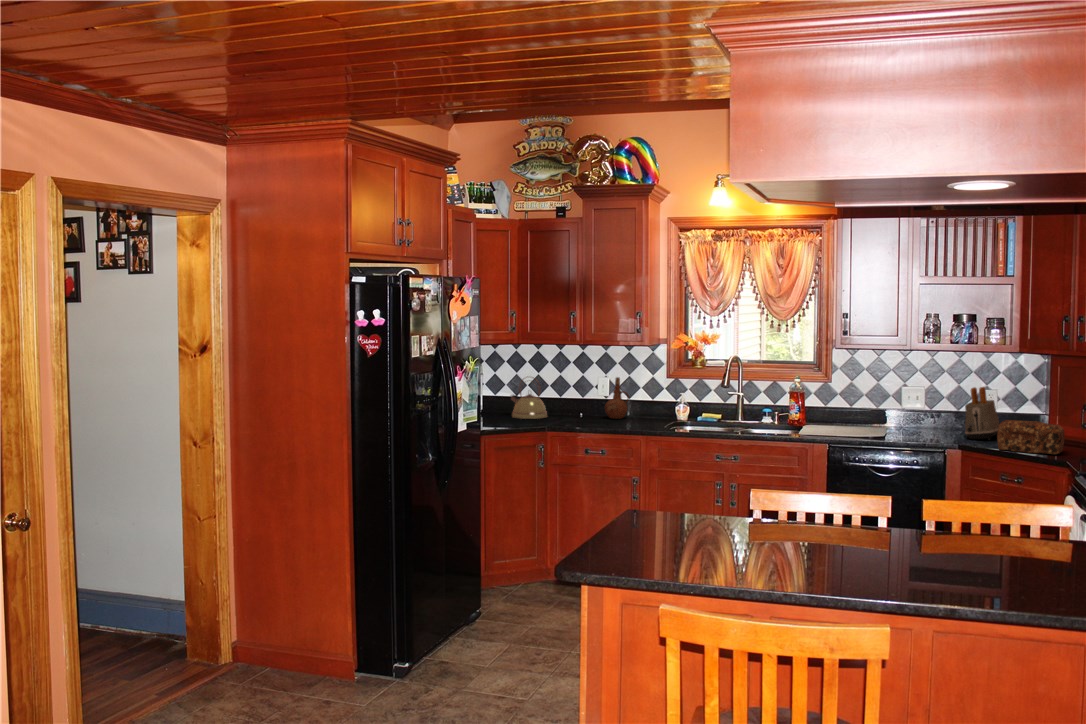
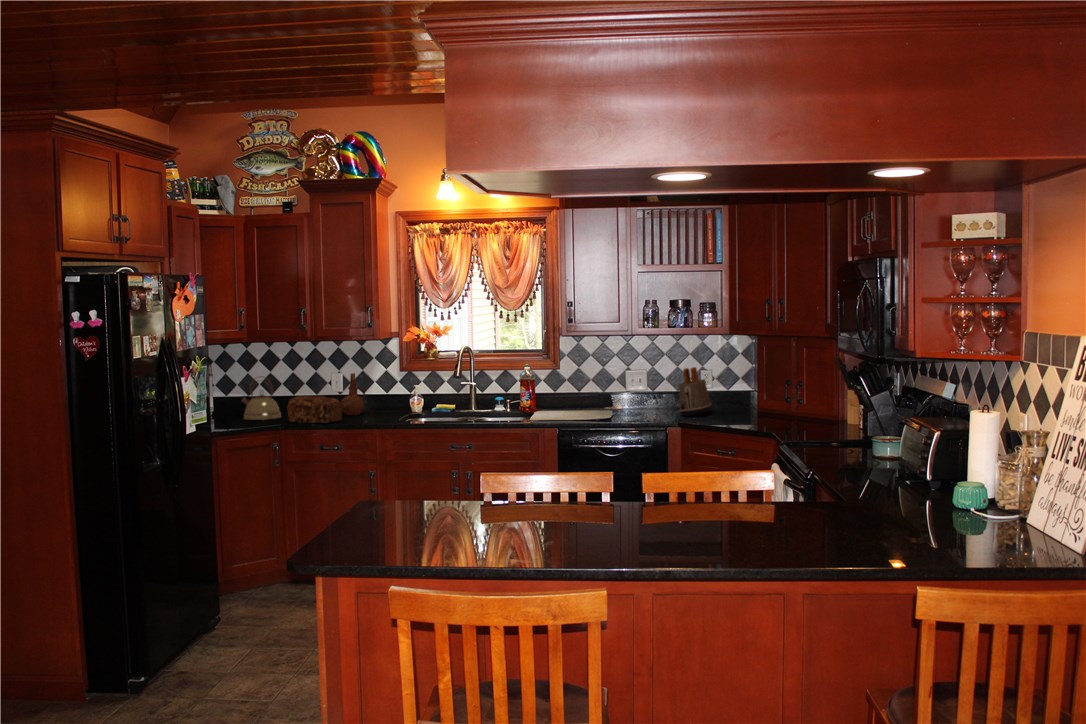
bread loaf: present [997,420,1064,454] -> present [287,396,342,423]

